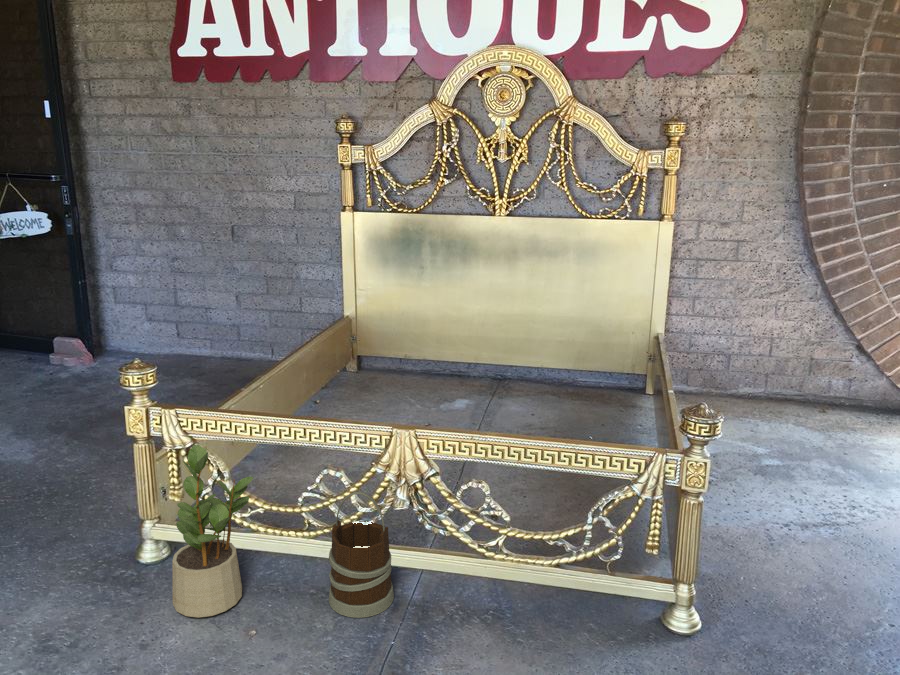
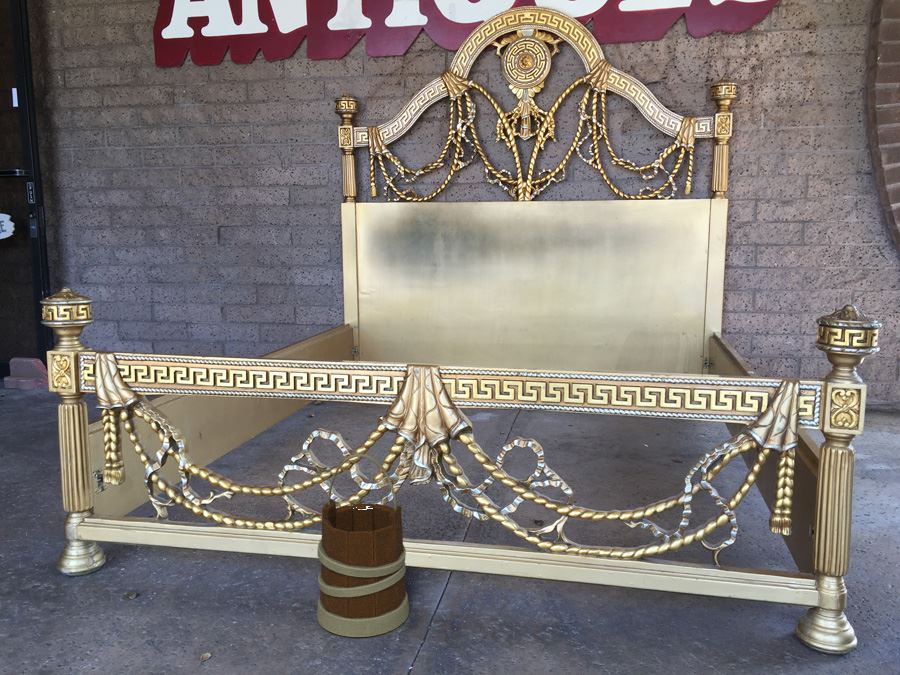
potted plant: present [172,445,253,618] -> none [94,384,215,638]

